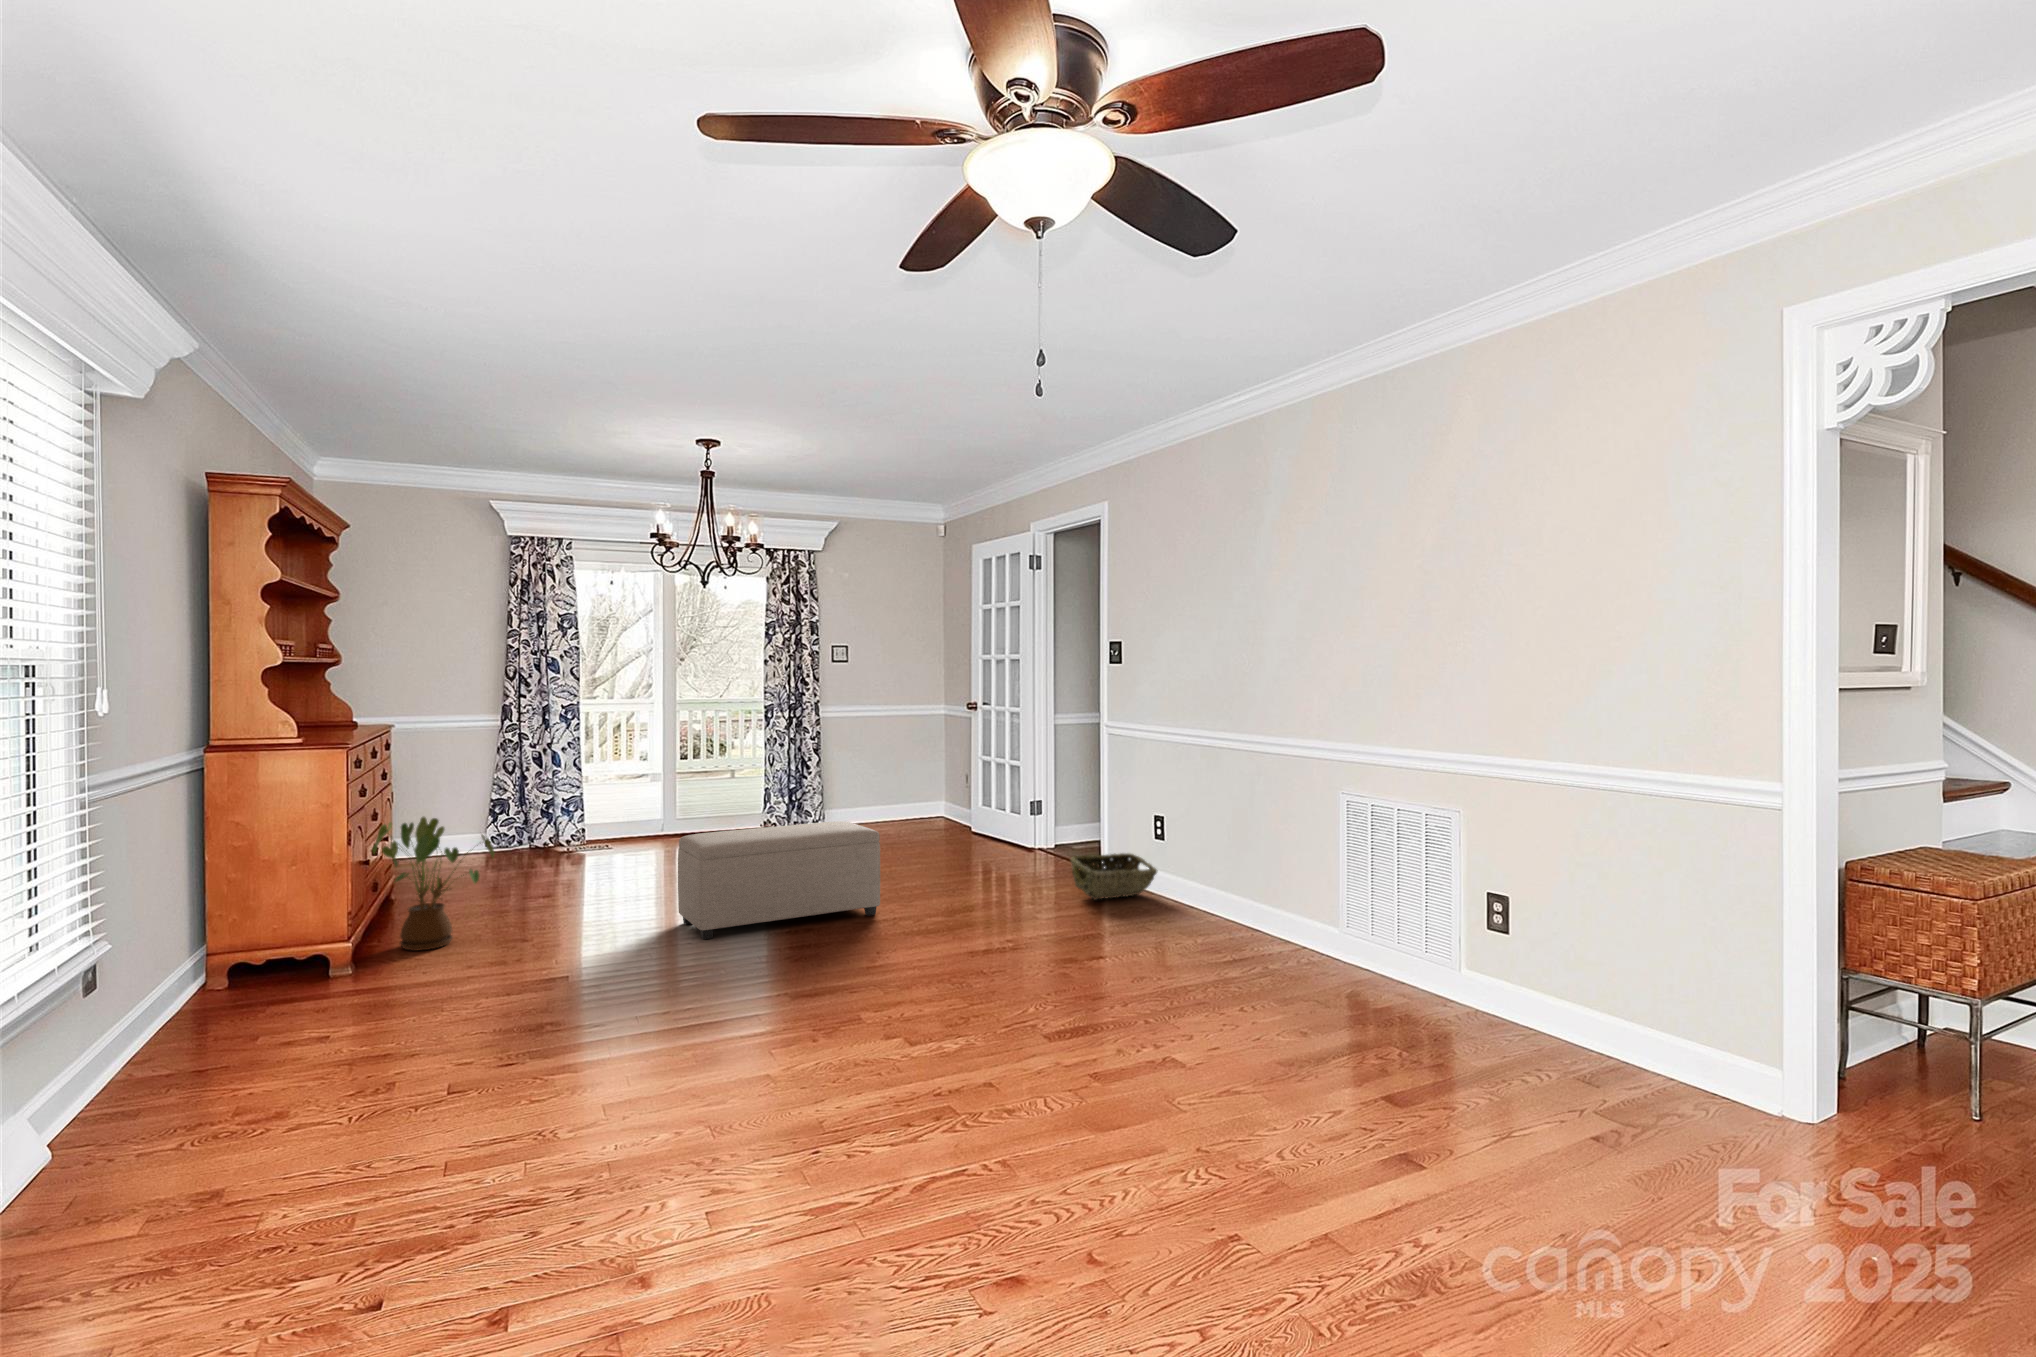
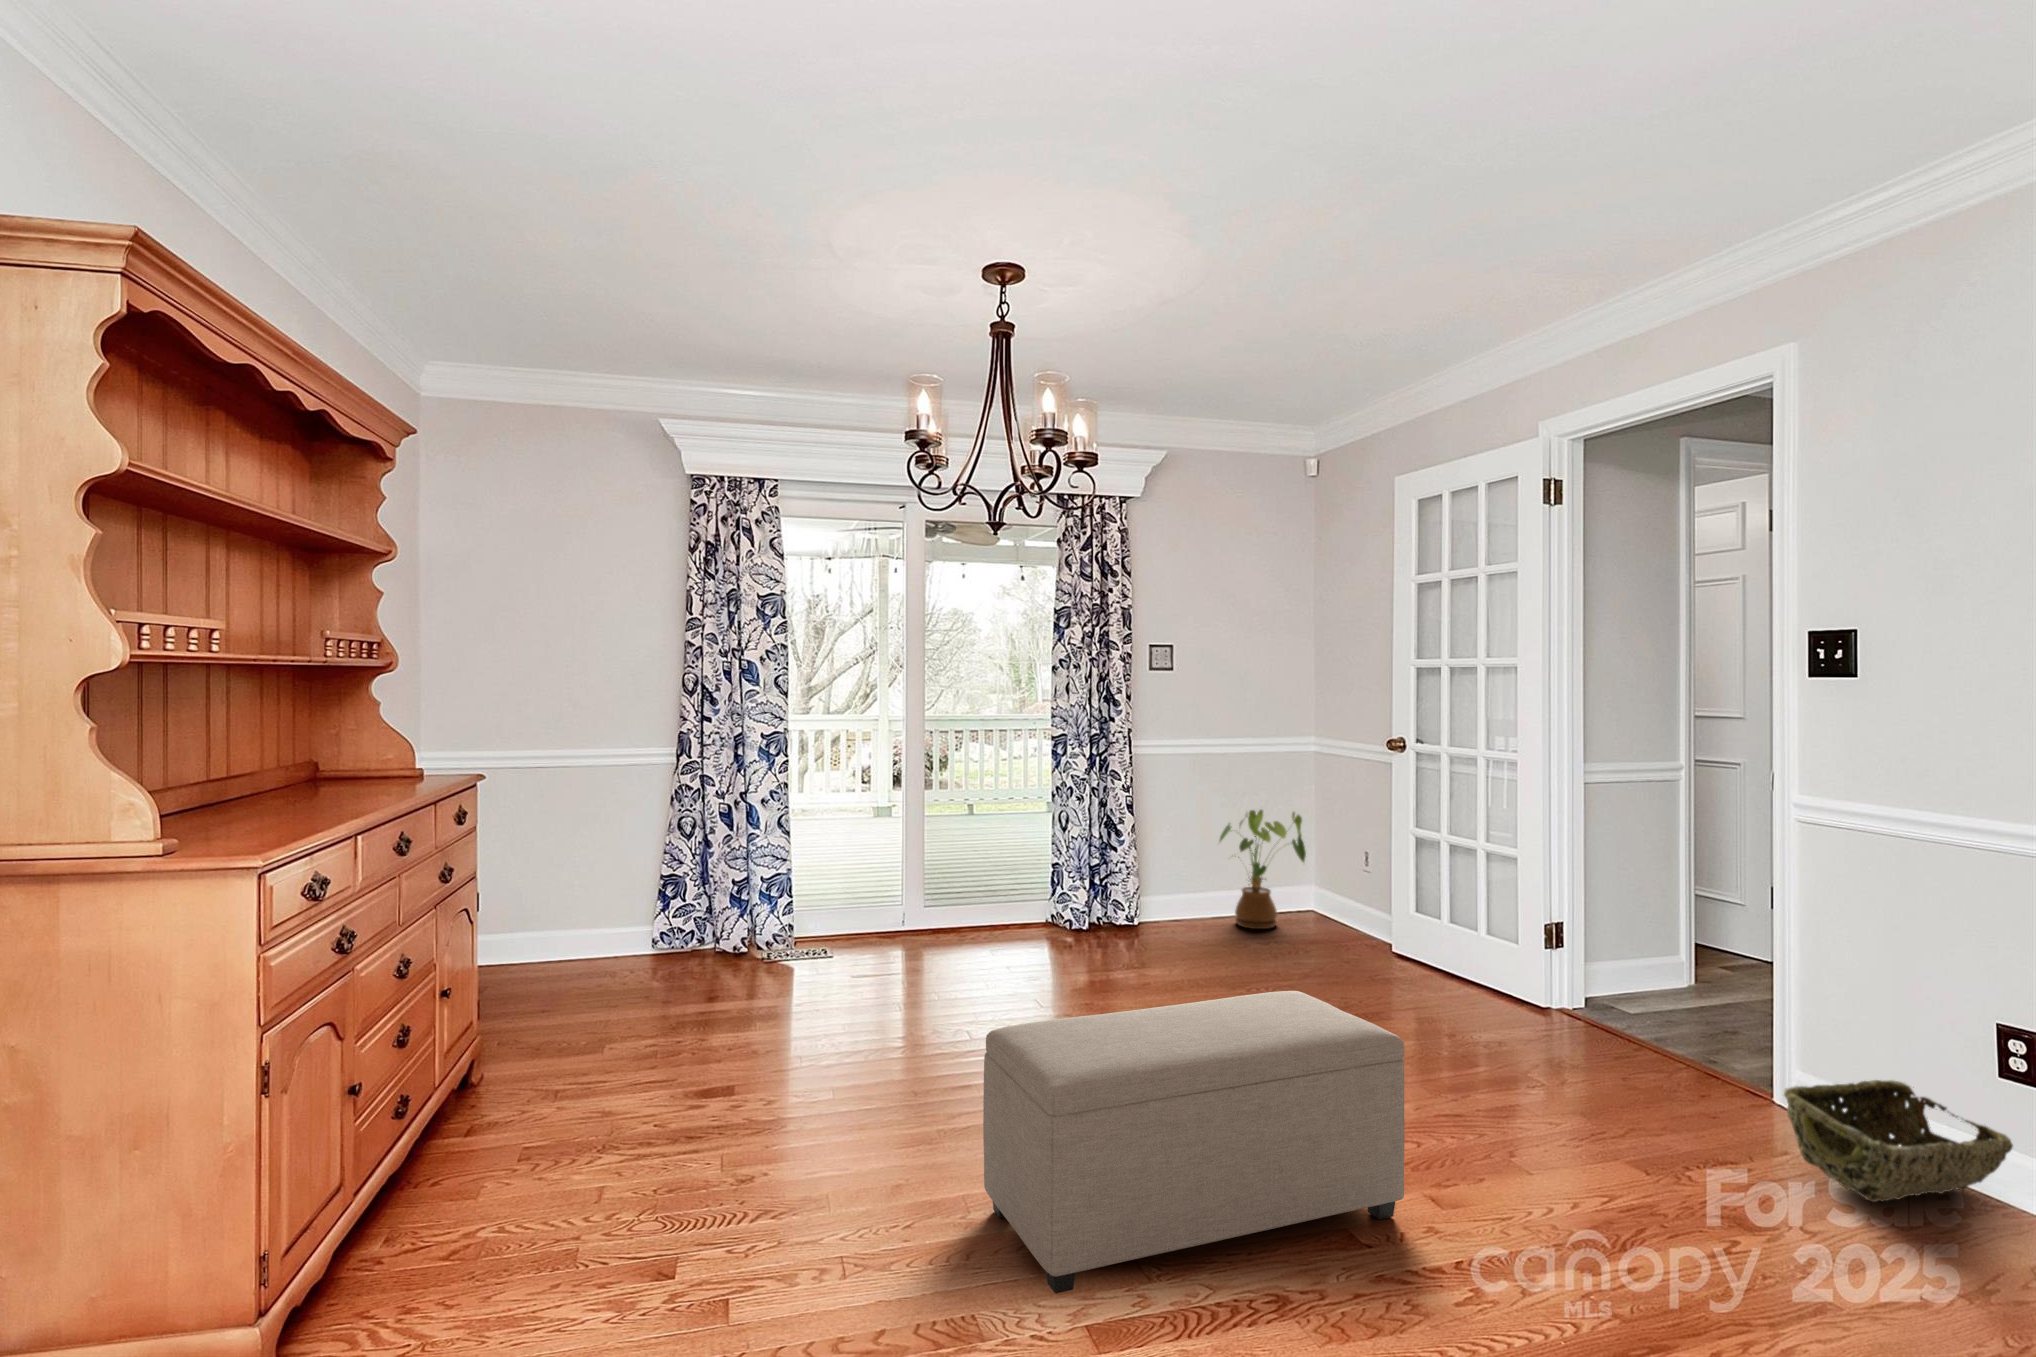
house plant: present [372,817,495,951] -> present [1220,810,1306,929]

